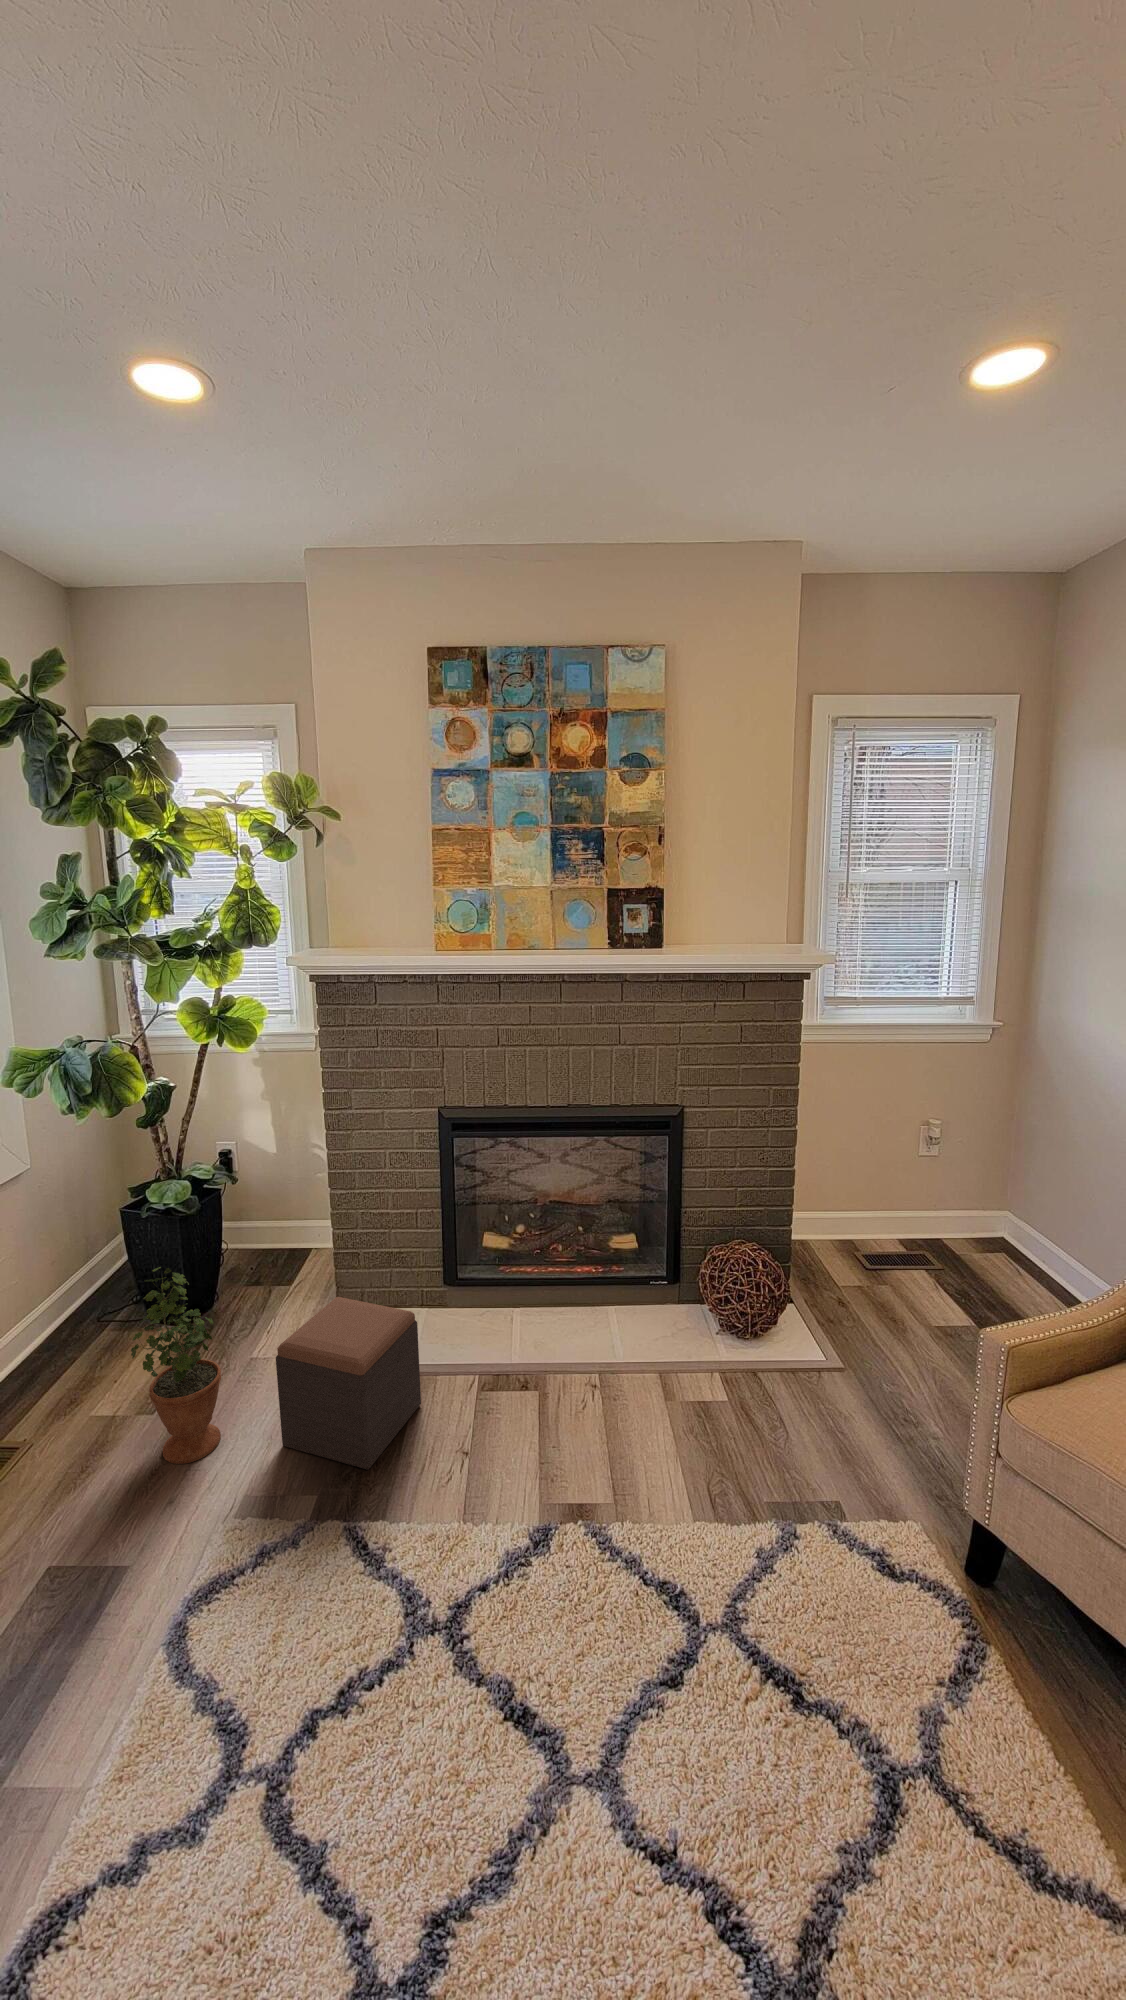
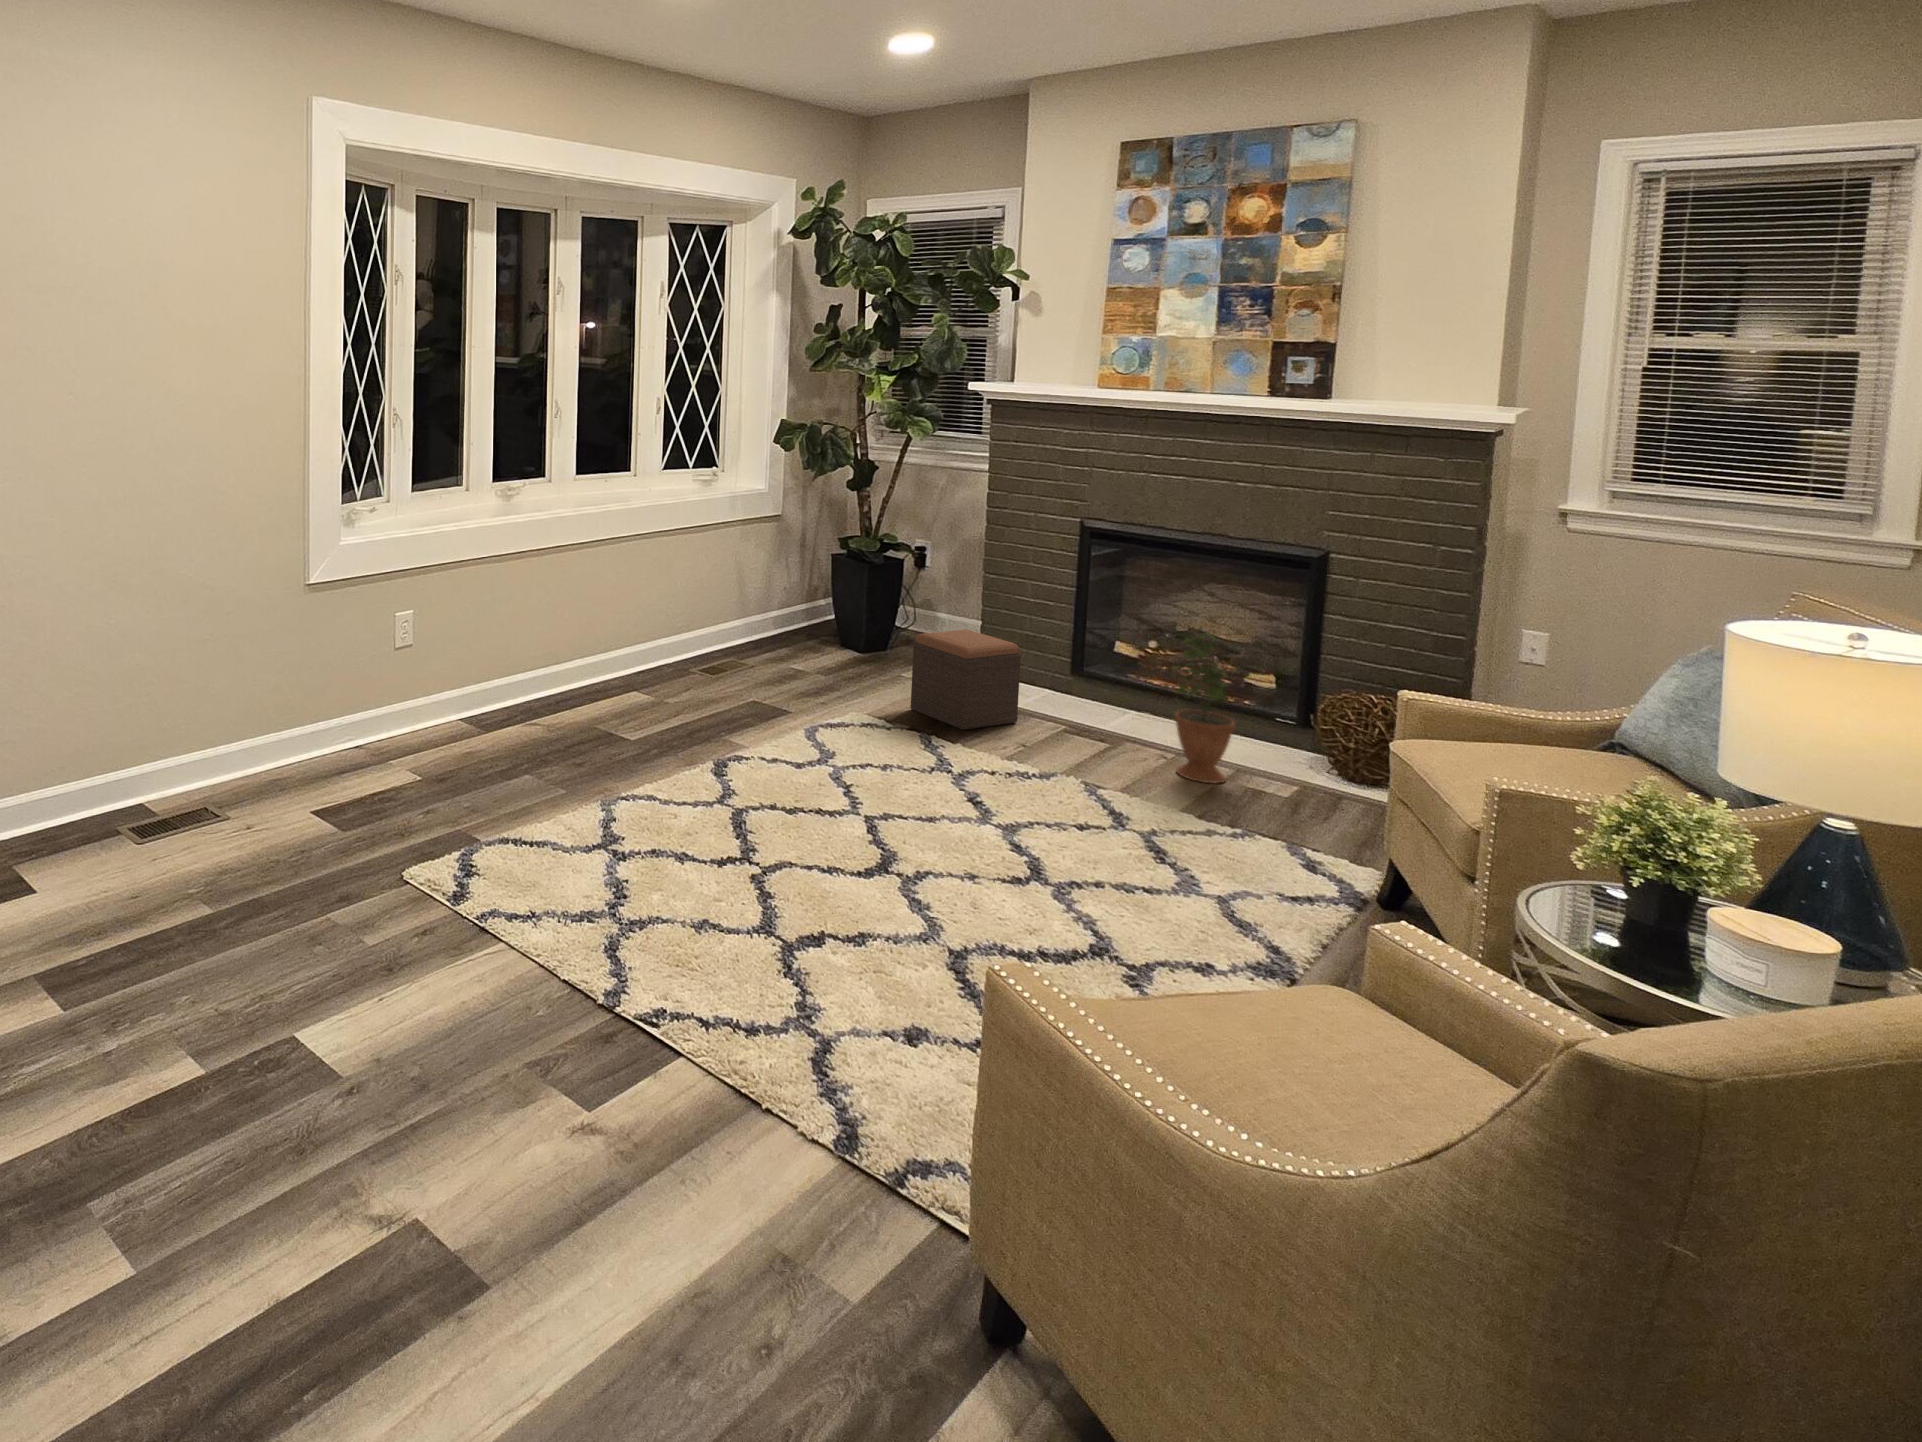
potted plant: present [131,1267,221,1464] -> present [1171,628,1235,784]

